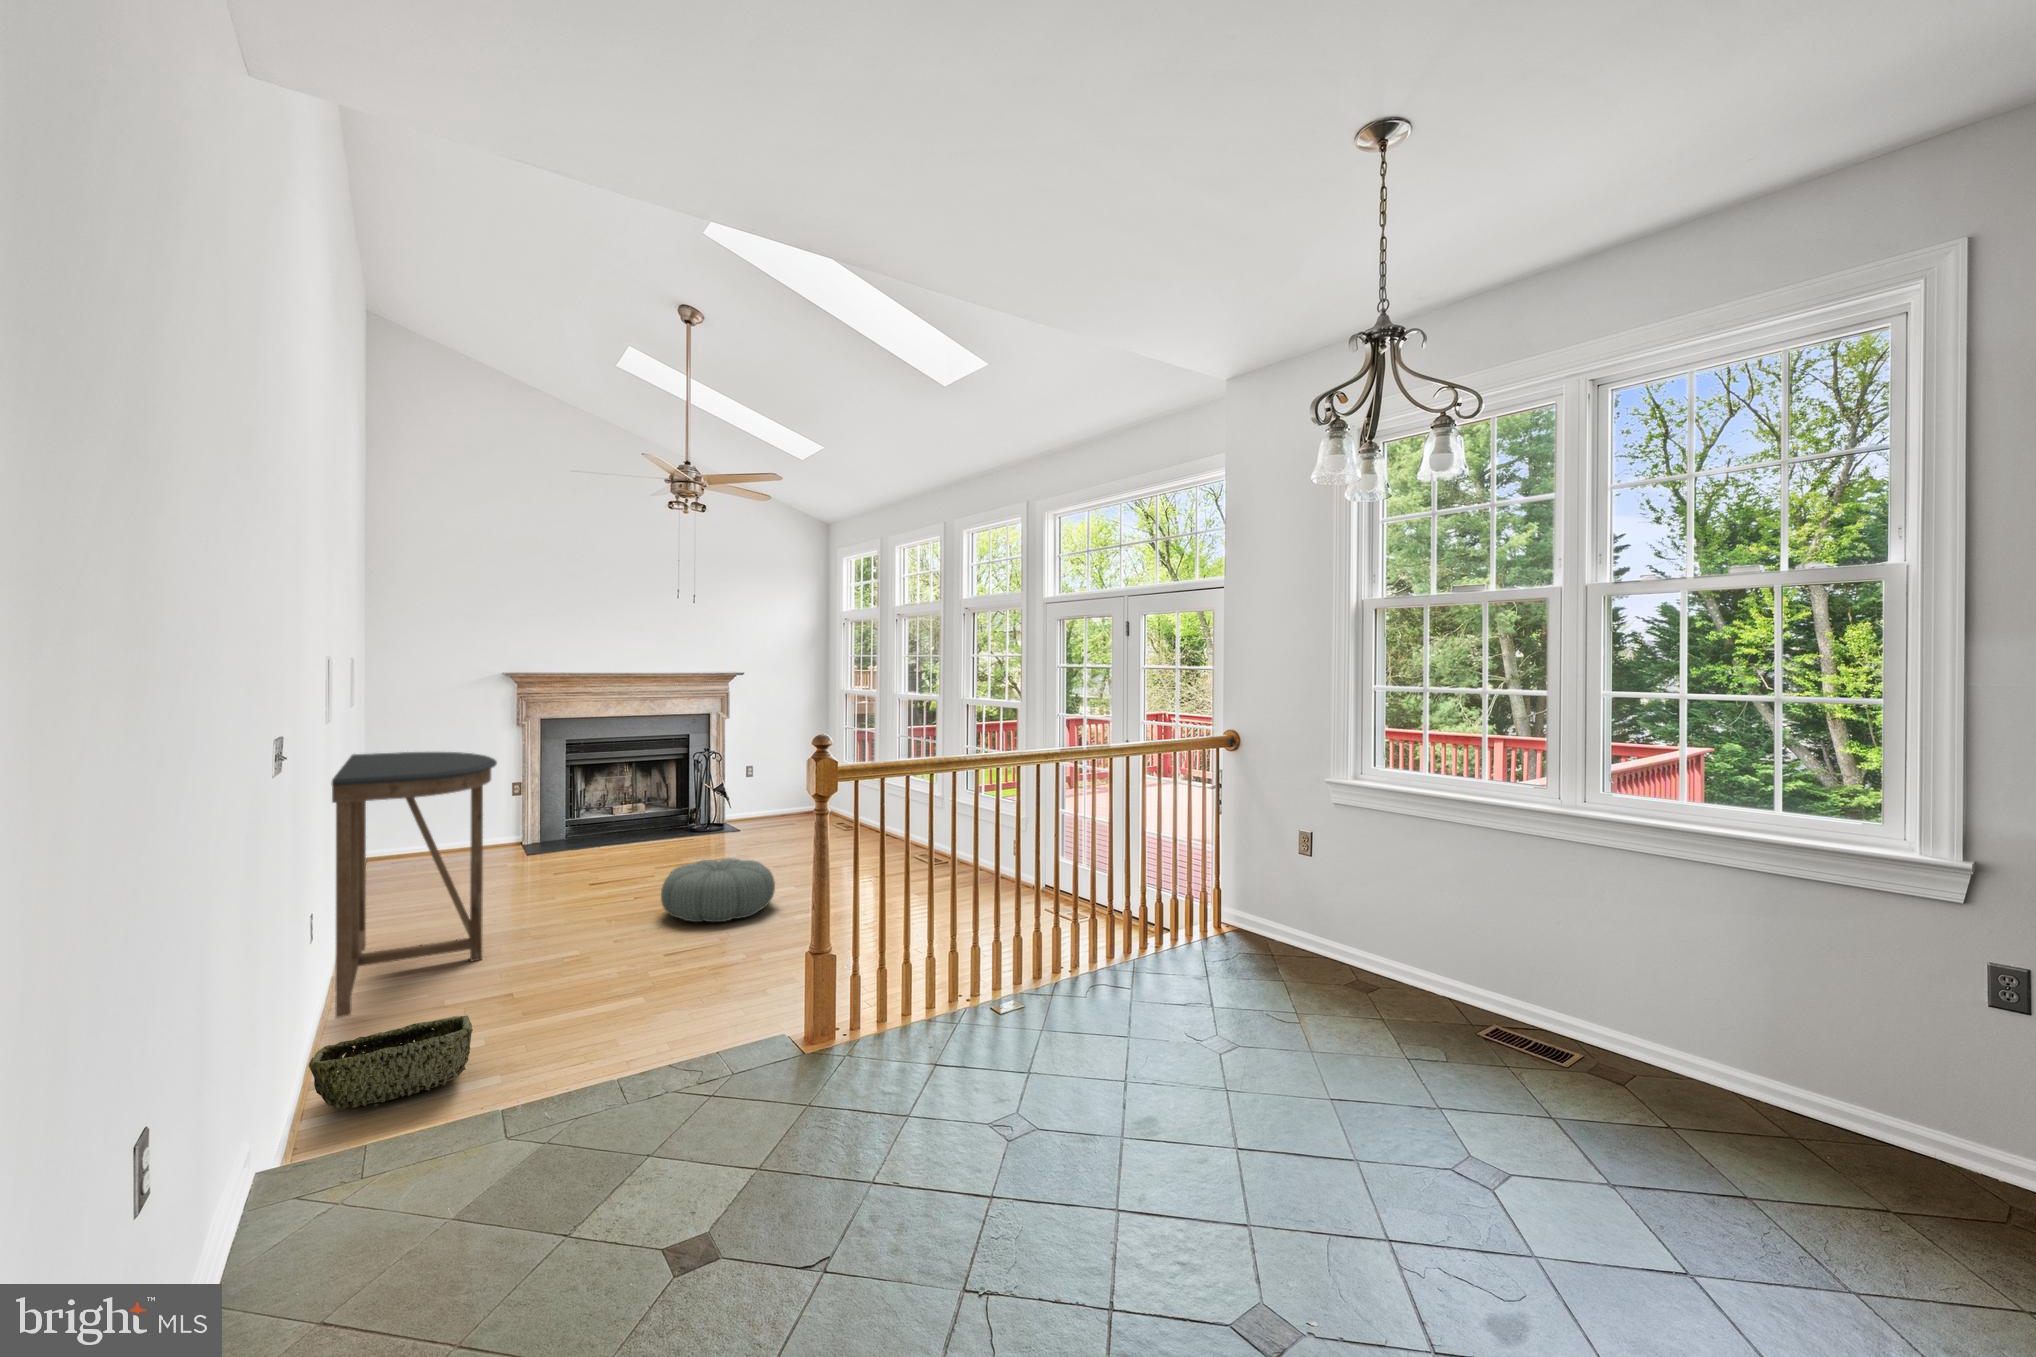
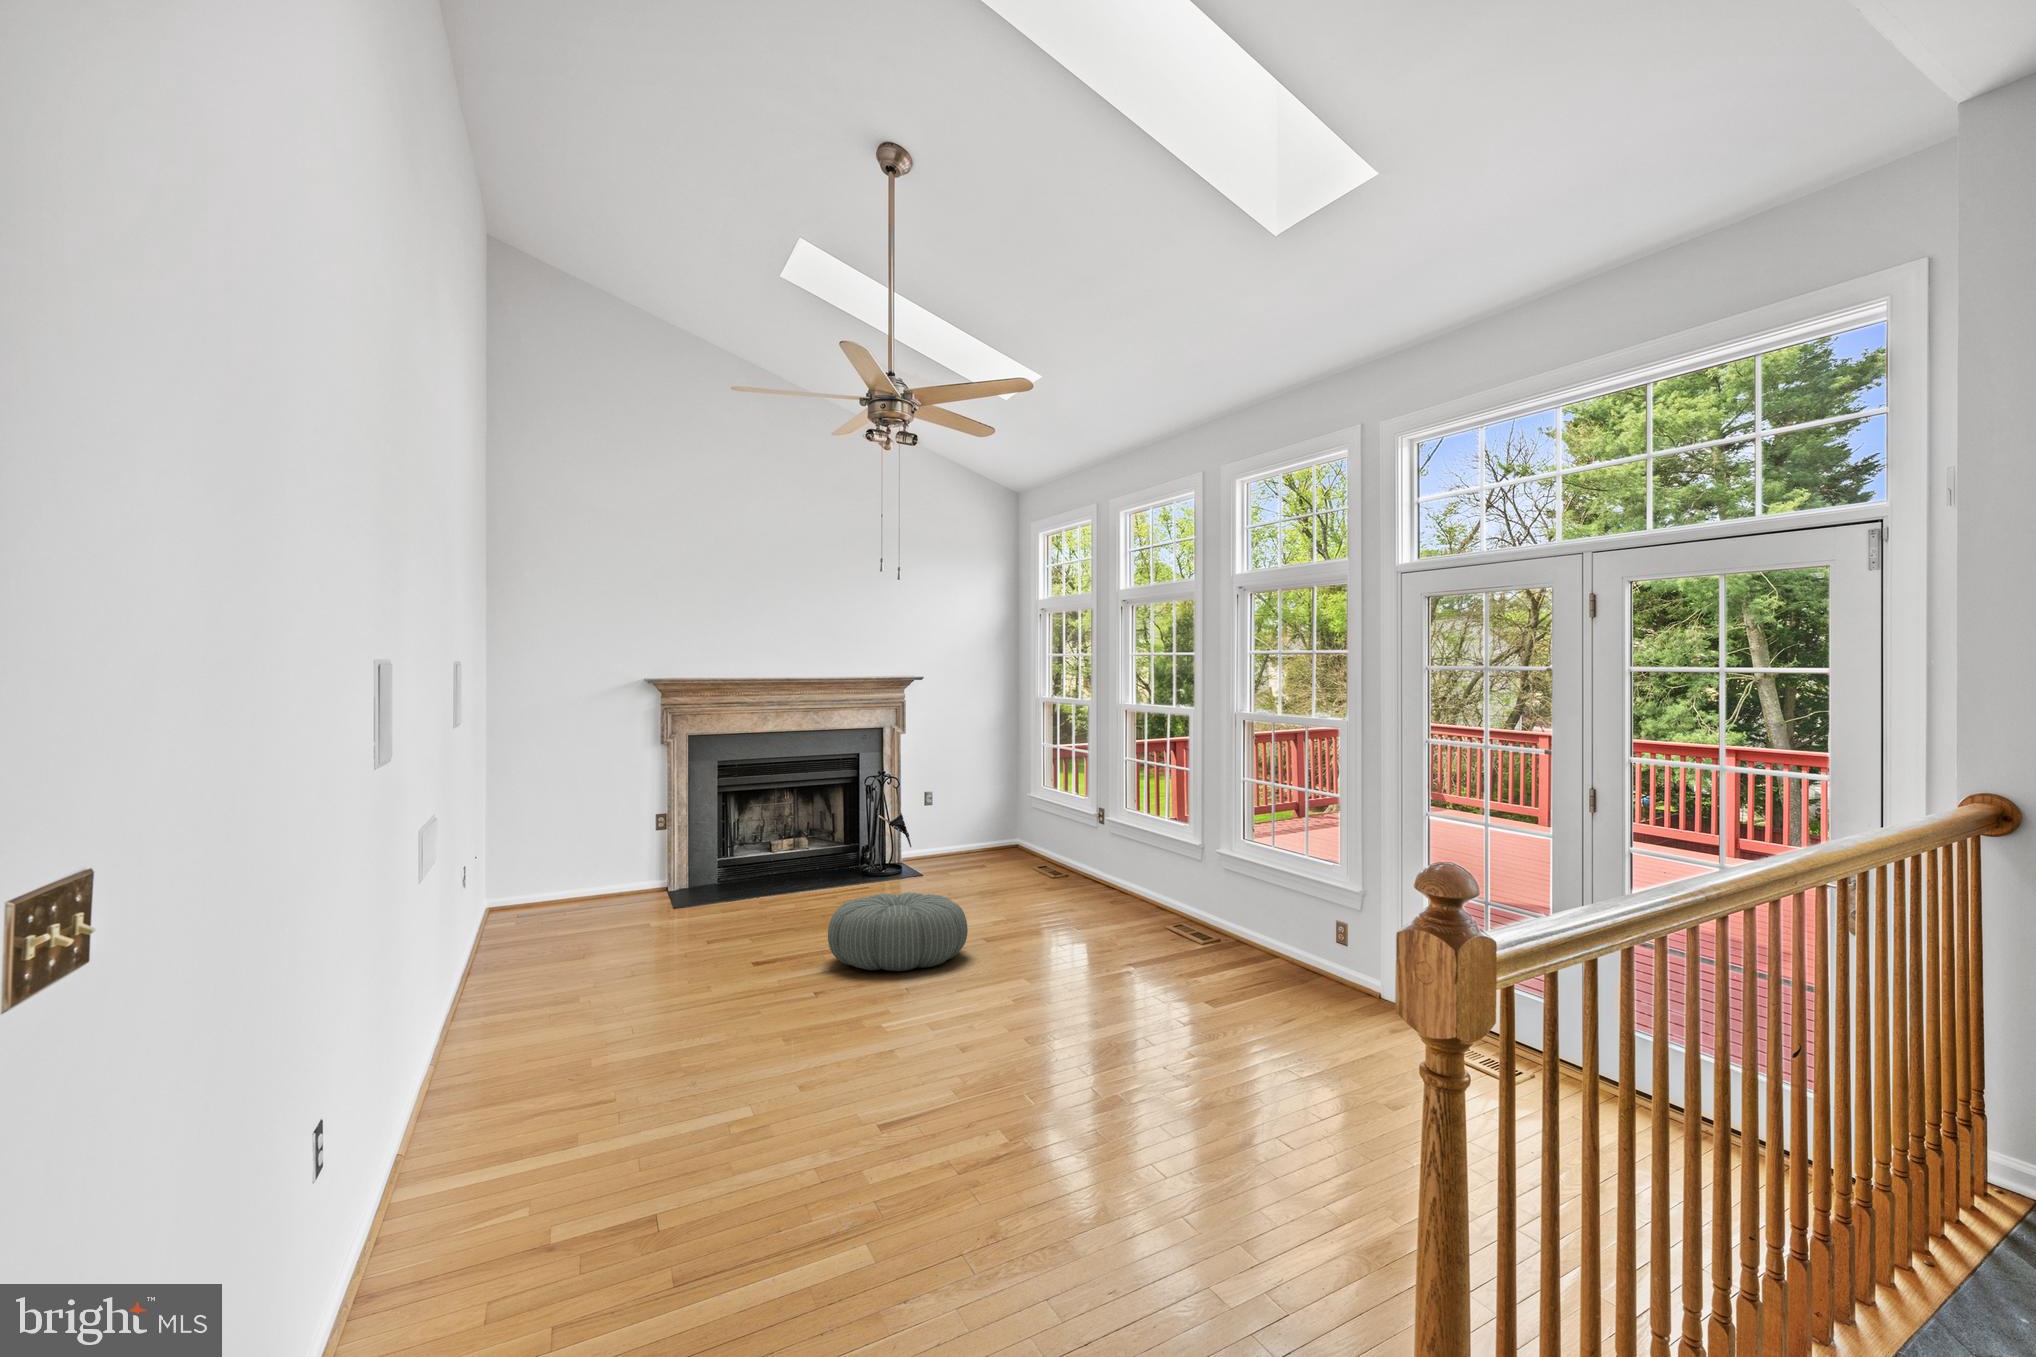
console table: present [332,752,497,1017] -> none [454,753,636,1059]
woven basket: present [309,1016,473,1108] -> none [421,1053,605,1155]

